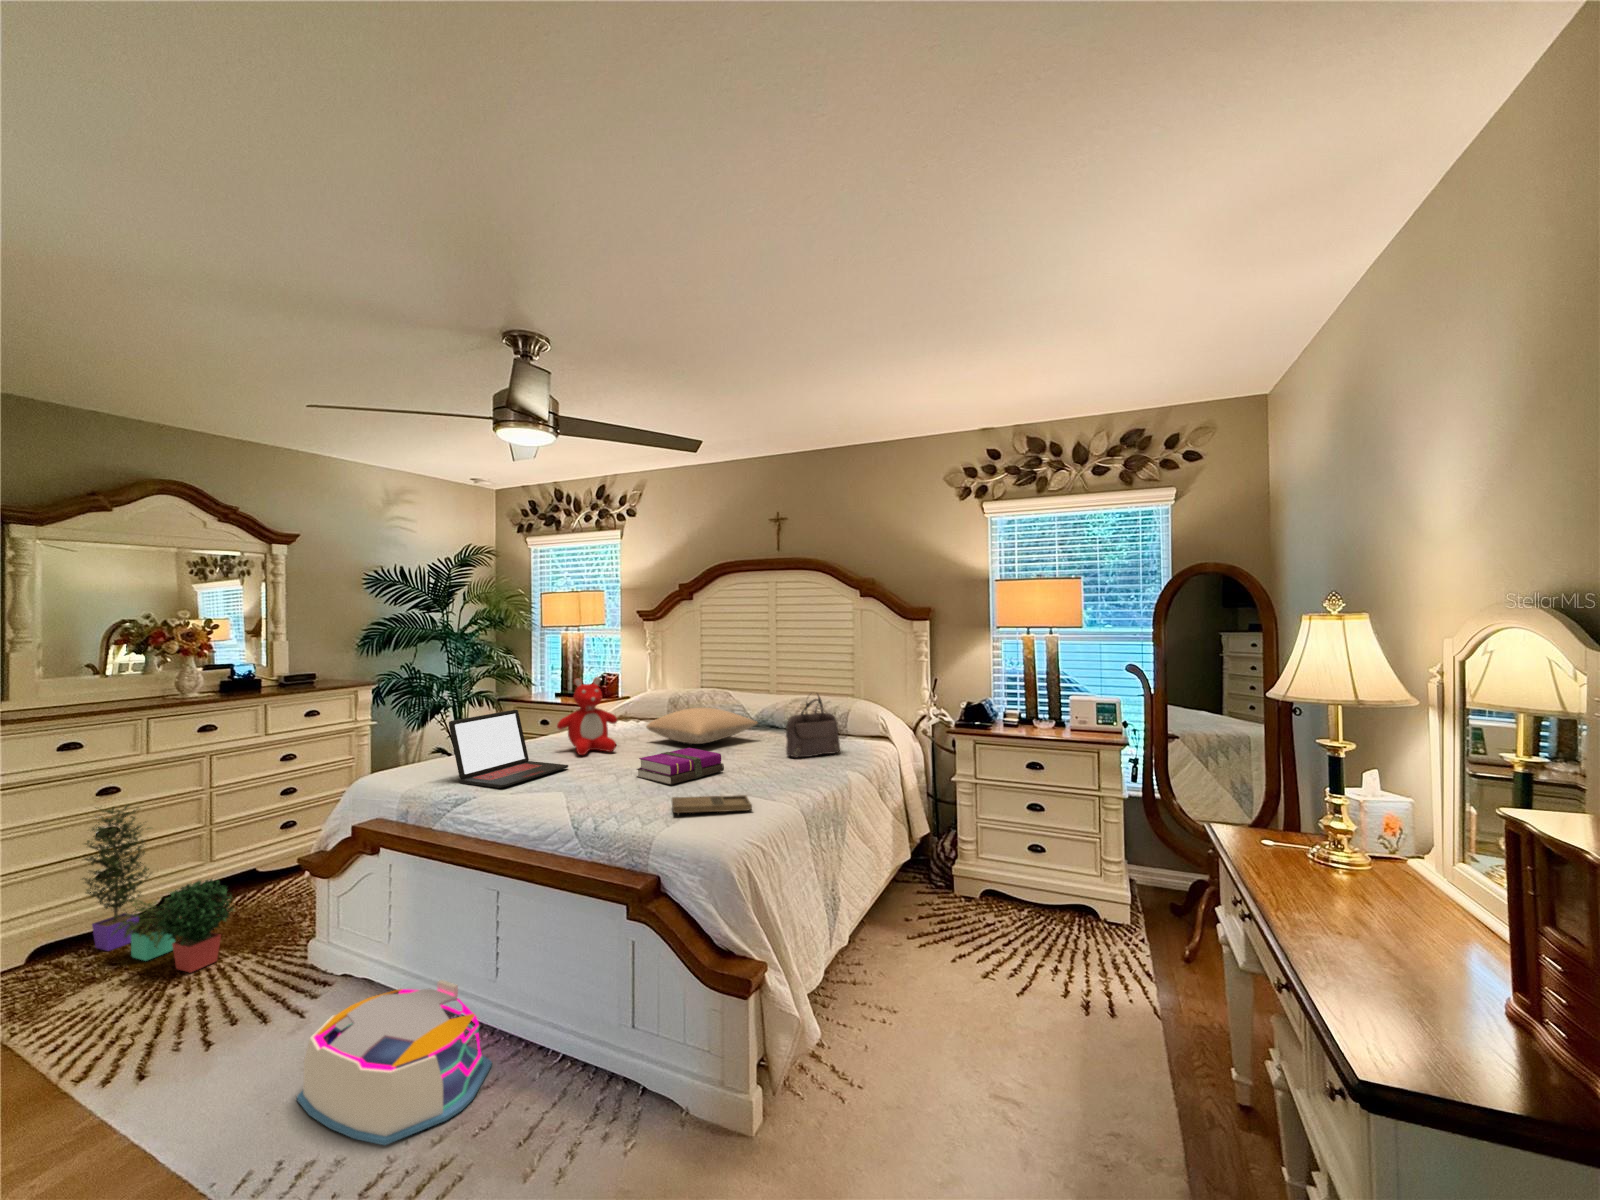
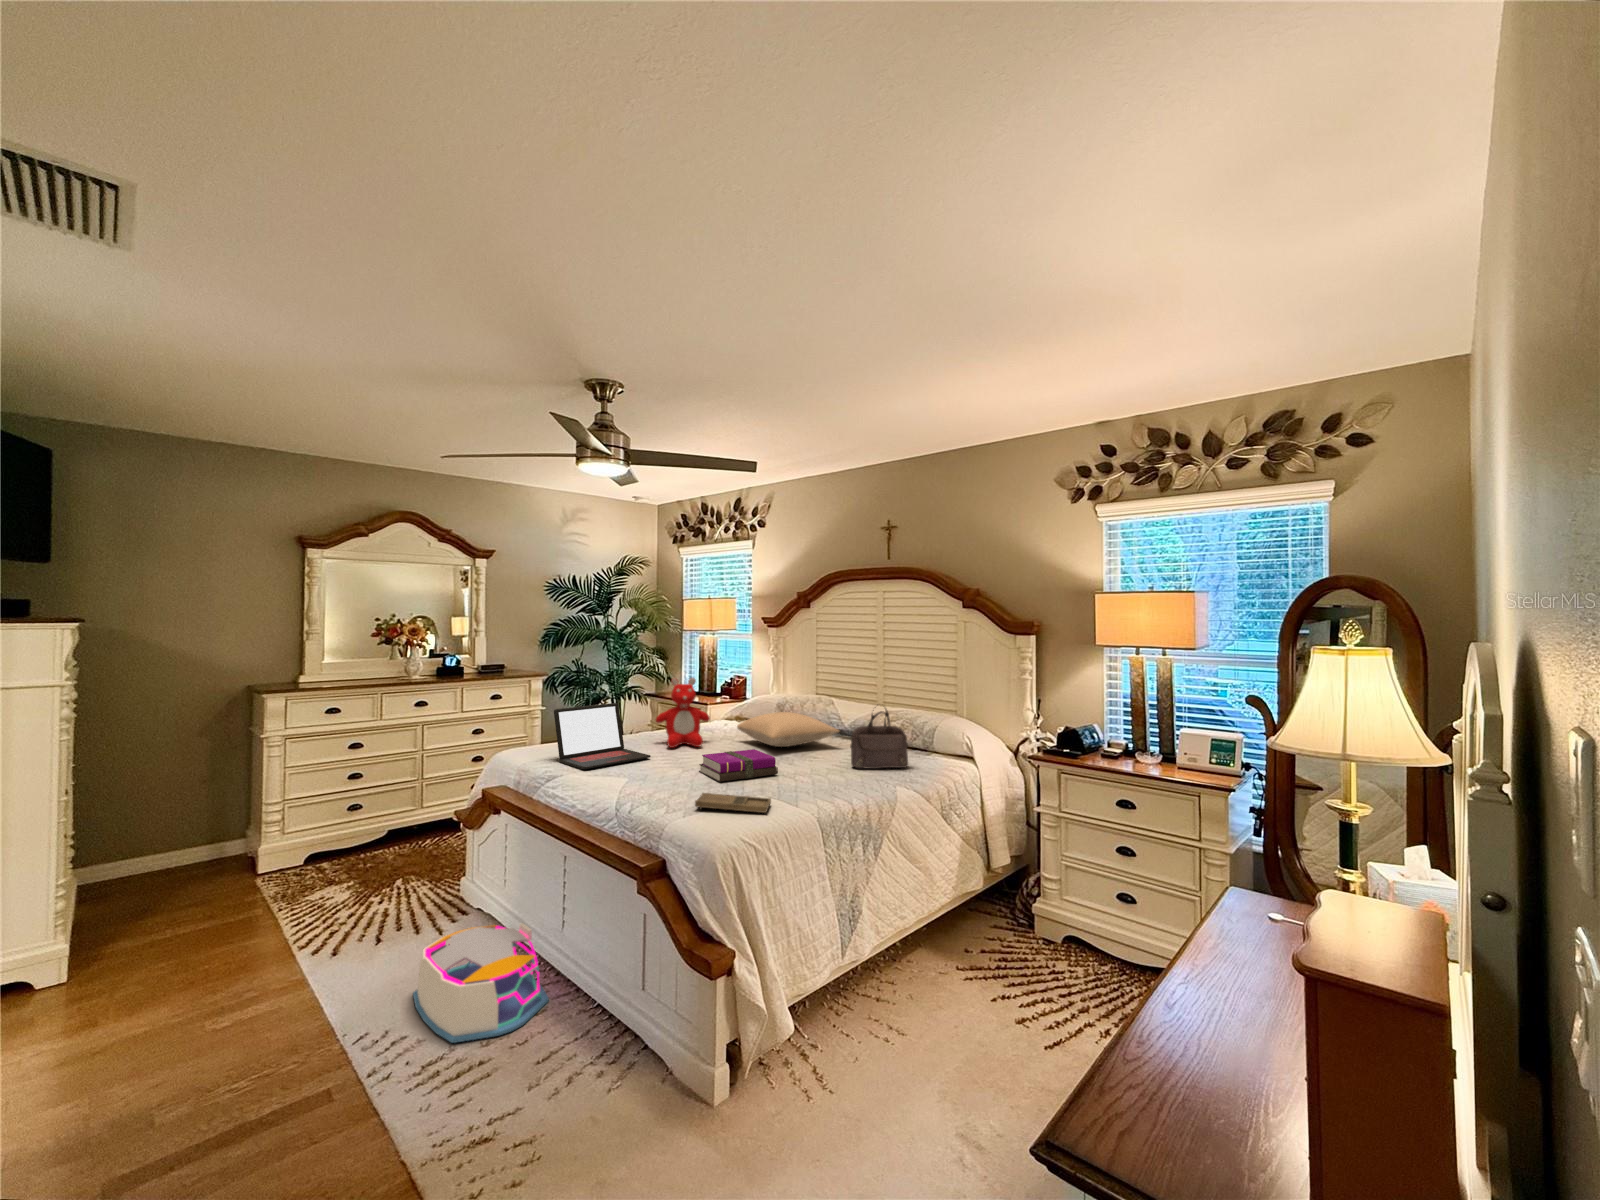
potted plant: present [83,805,233,972] -> none [335,755,421,888]

